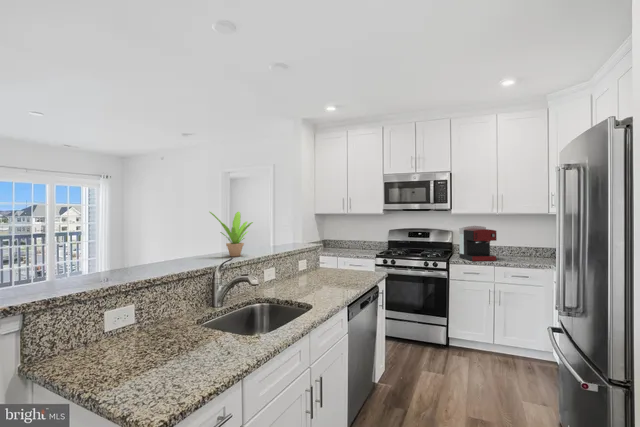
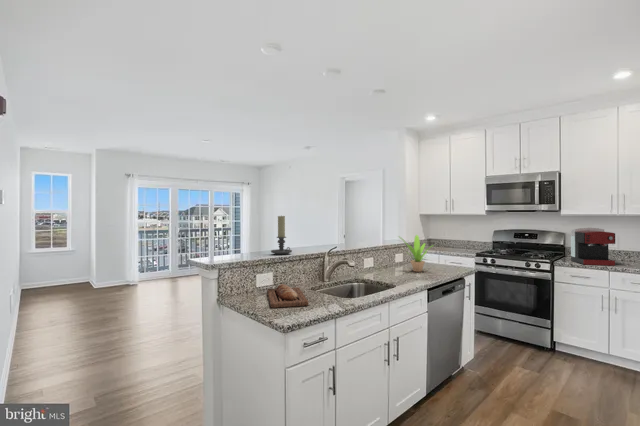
potted plant: present [210,212,253,257] -> present [402,235,432,272]
candle holder: none [129,214,165,275] -> present [271,216,292,255]
bread loaf: none [120,324,196,377] -> present [267,284,308,308]

